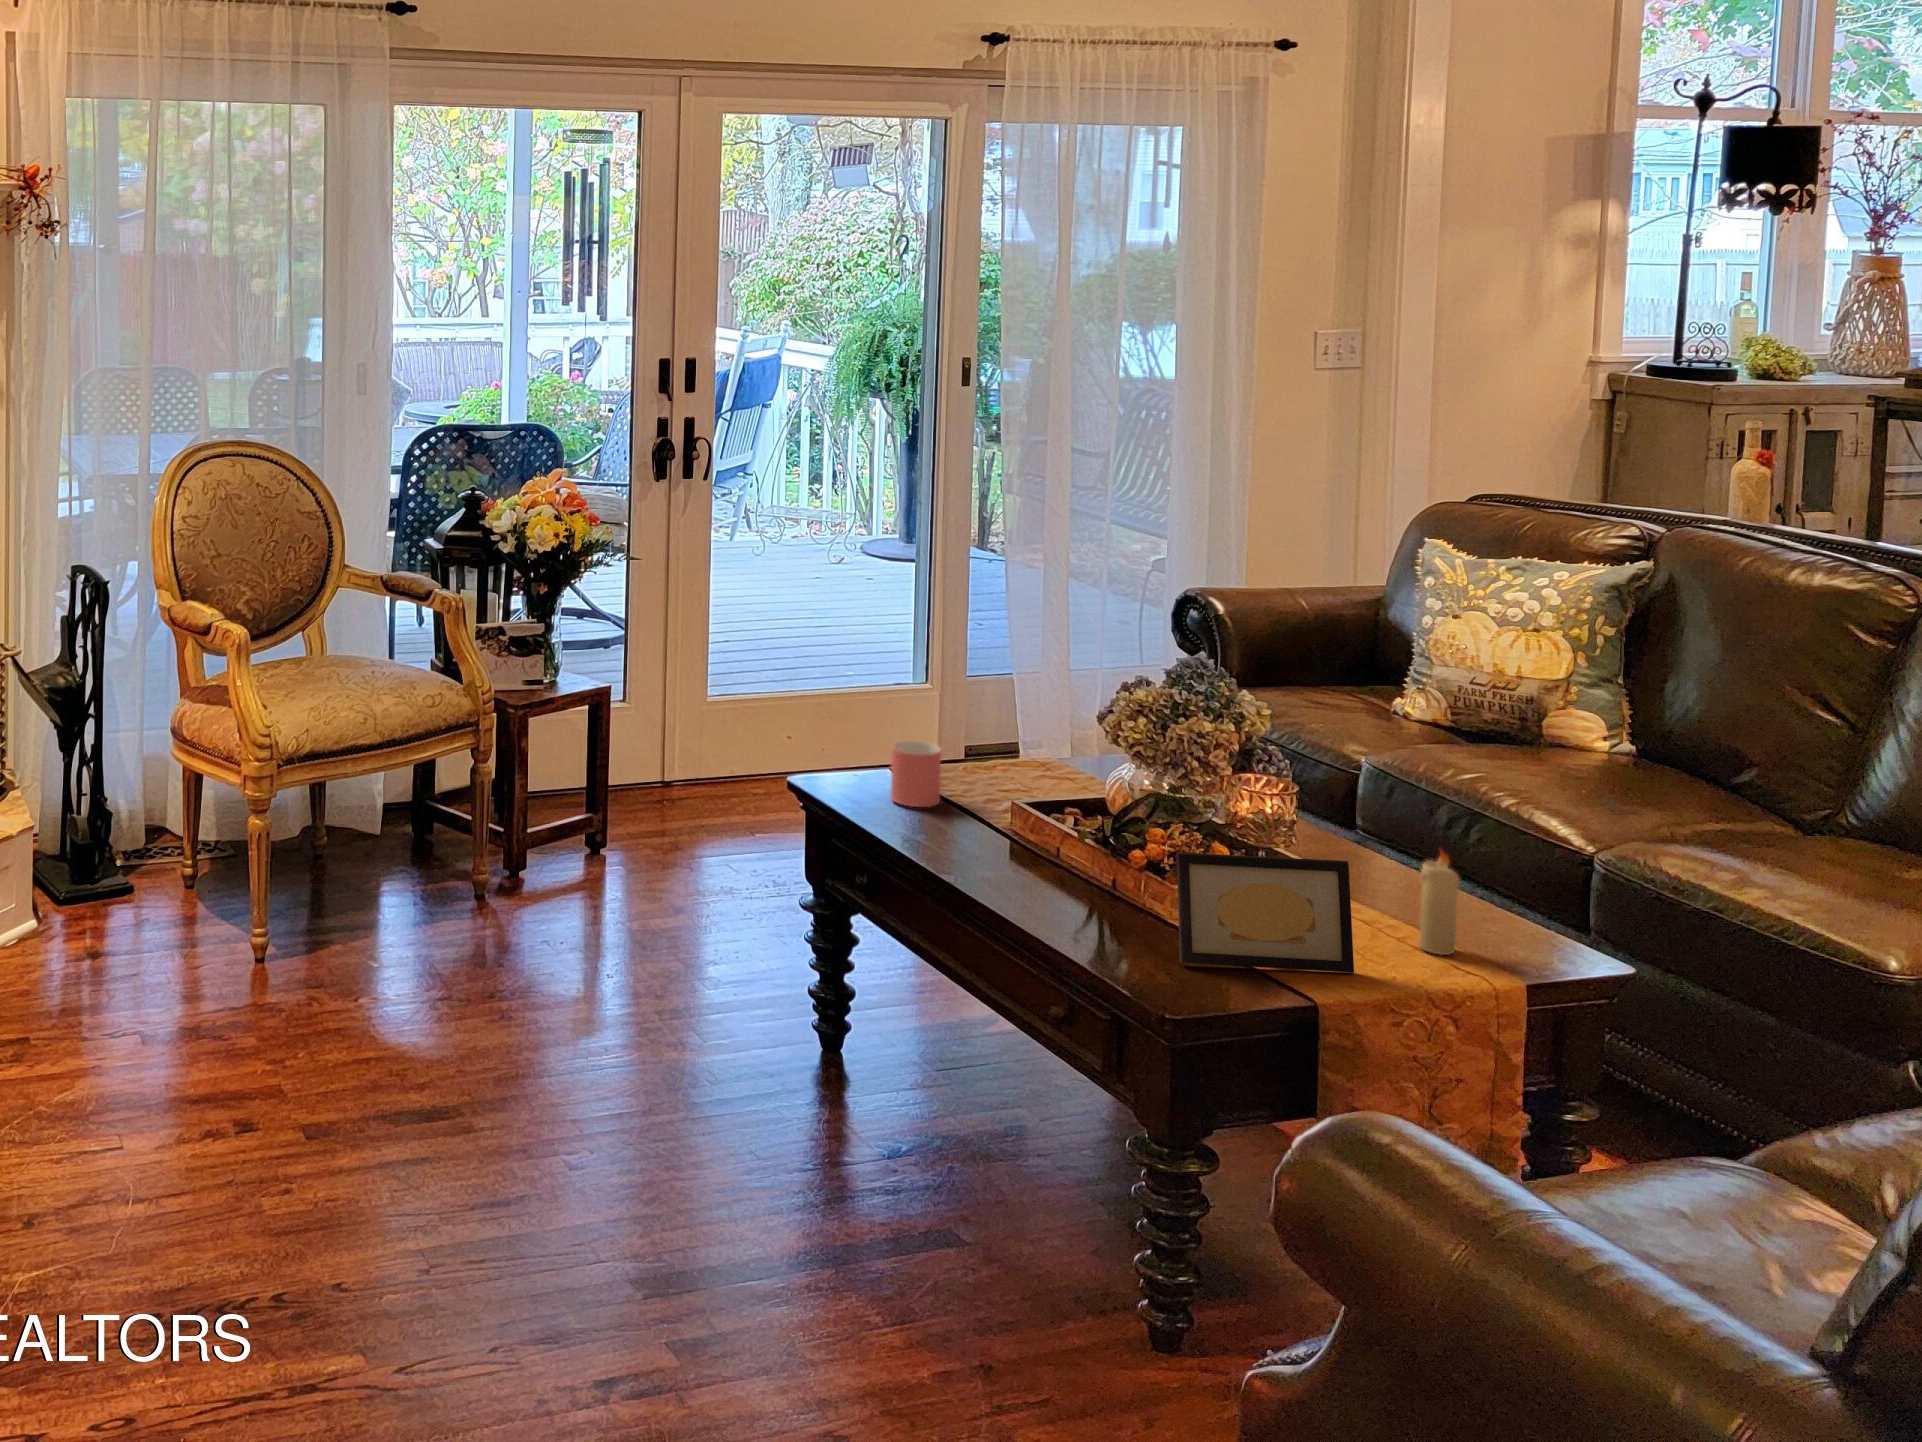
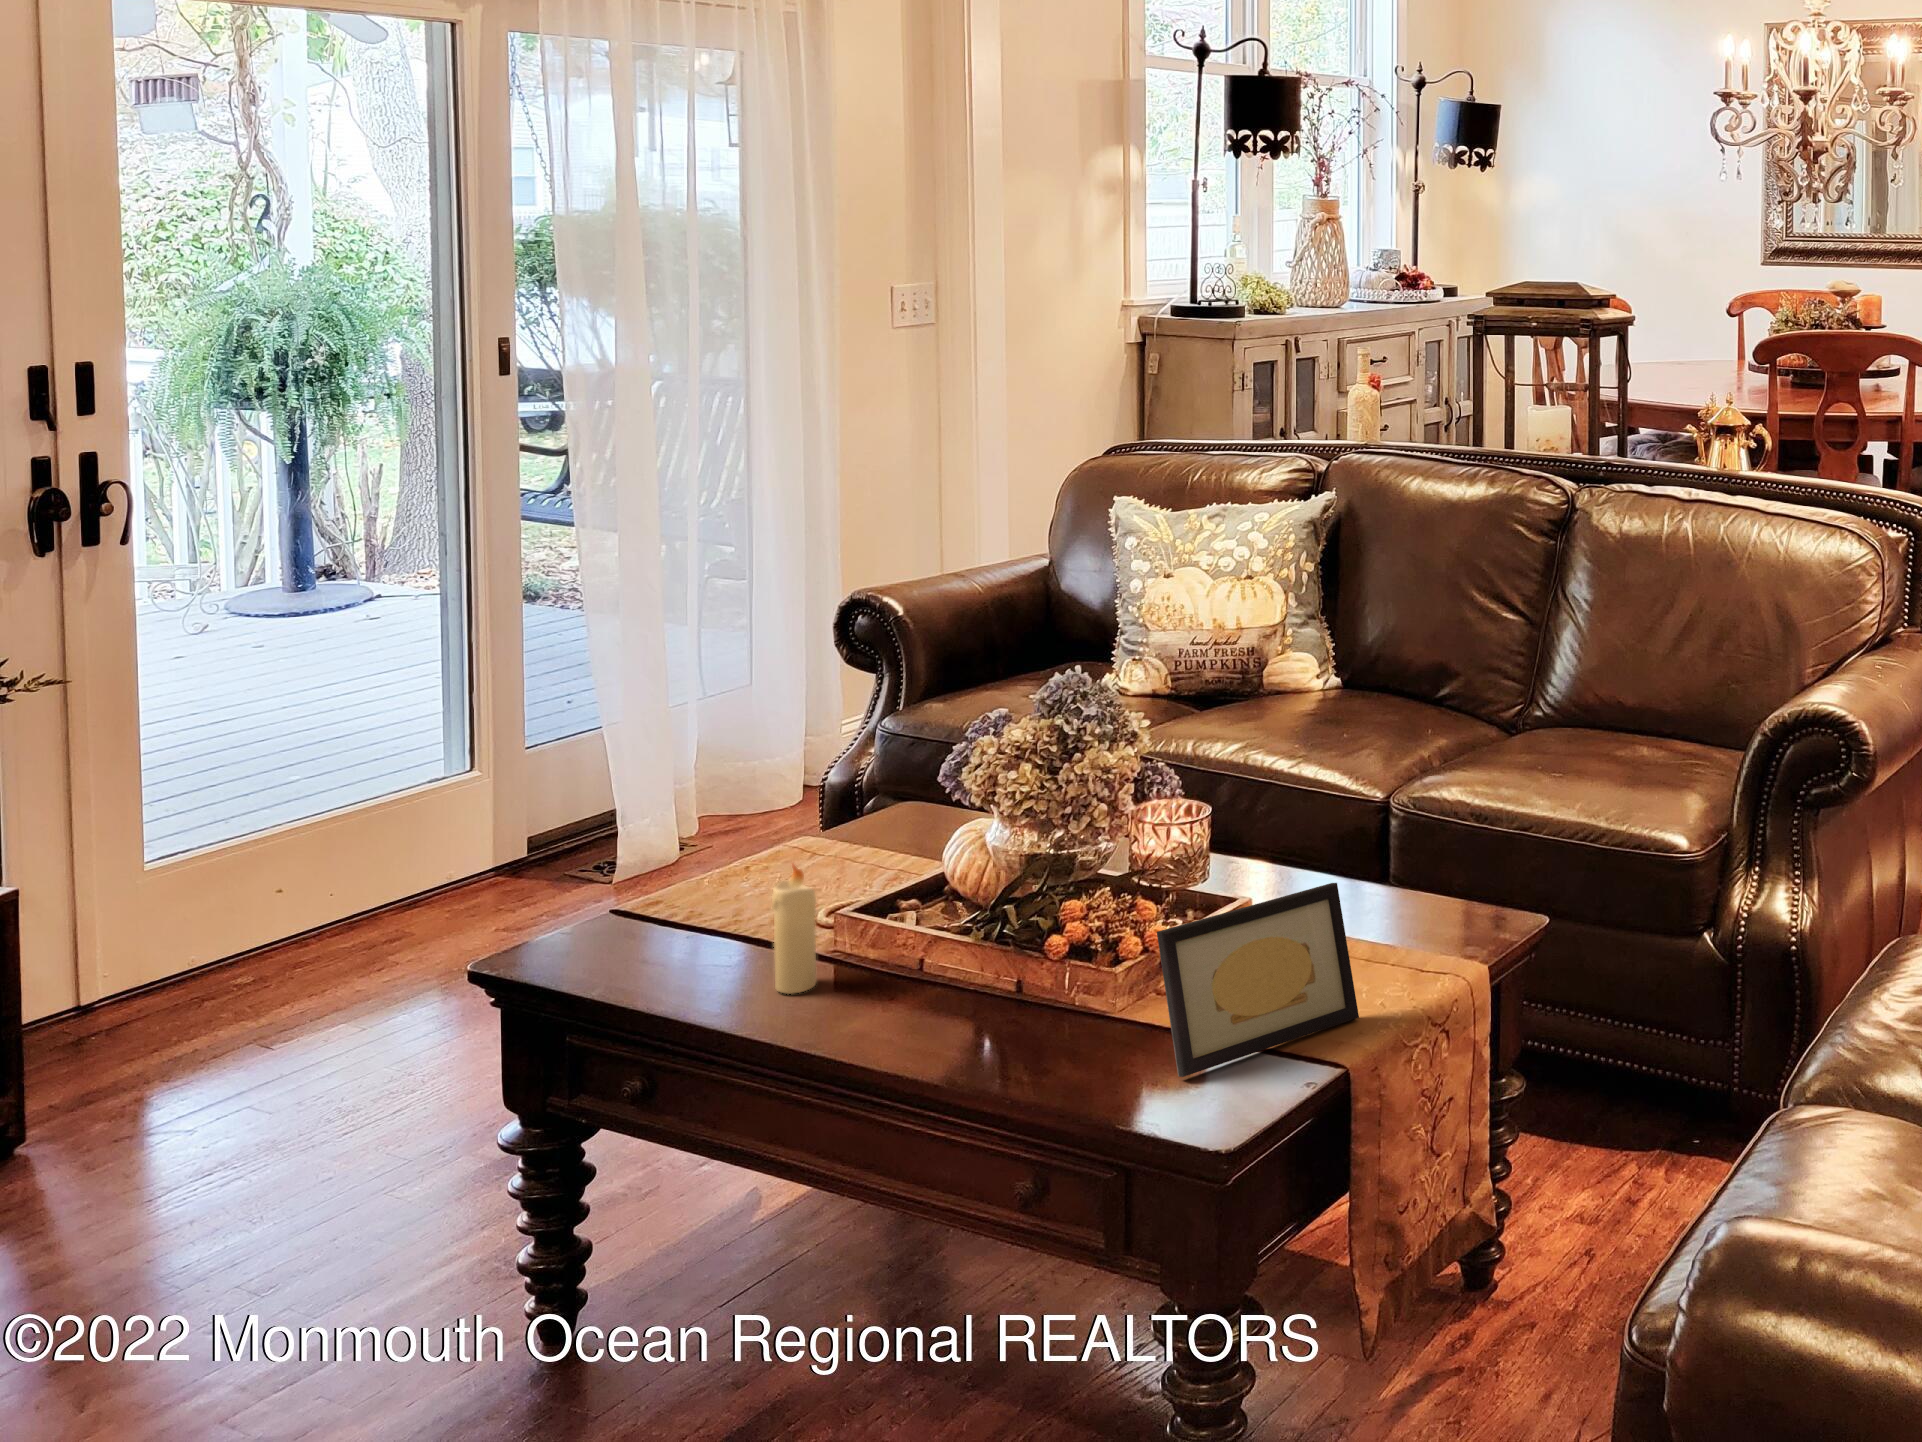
mug: present [891,741,941,807] -> none [629,863,706,964]
candle: present [1419,850,1459,955] -> present [772,865,816,994]

